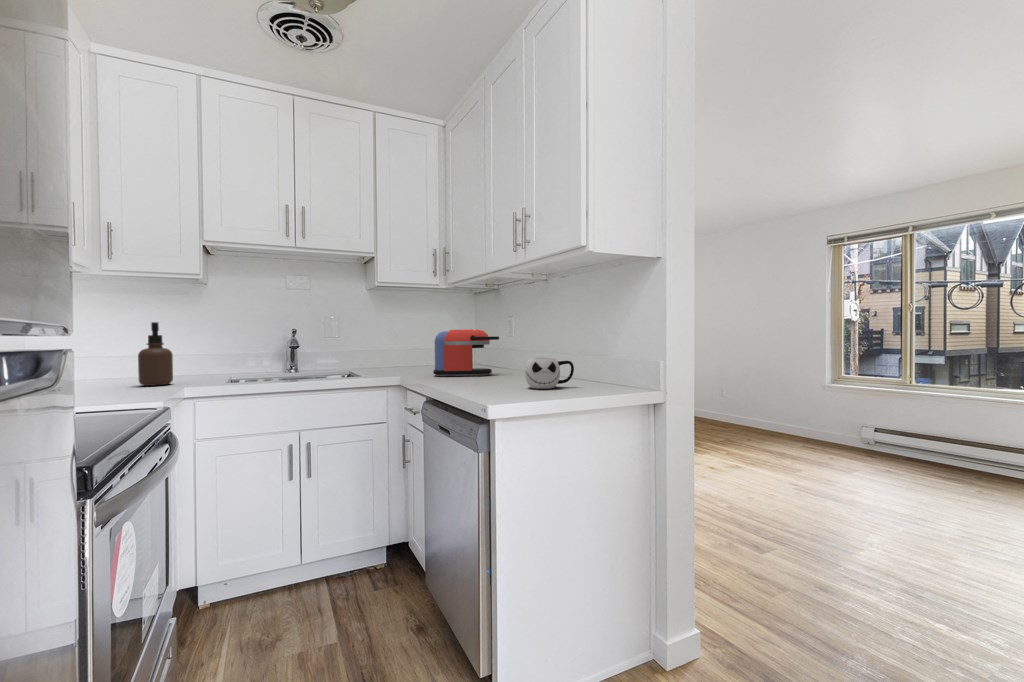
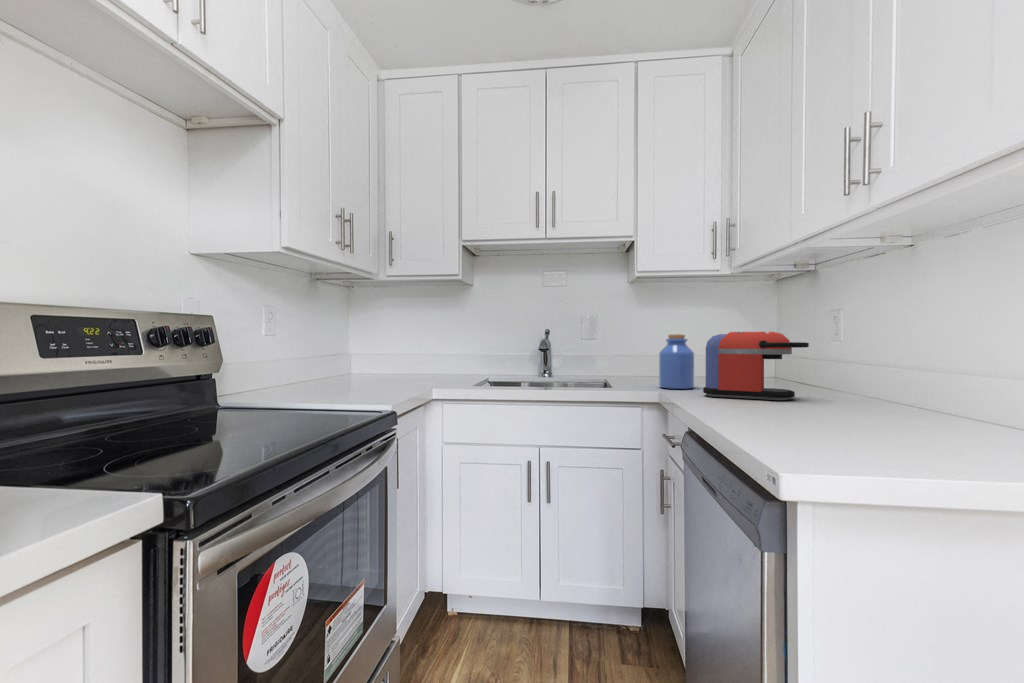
soap dispenser: present [138,322,173,386] -> none [405,324,432,386]
jar: none [398,332,424,374] -> present [659,334,694,389]
mug: present [525,357,574,389] -> none [847,383,956,440]

